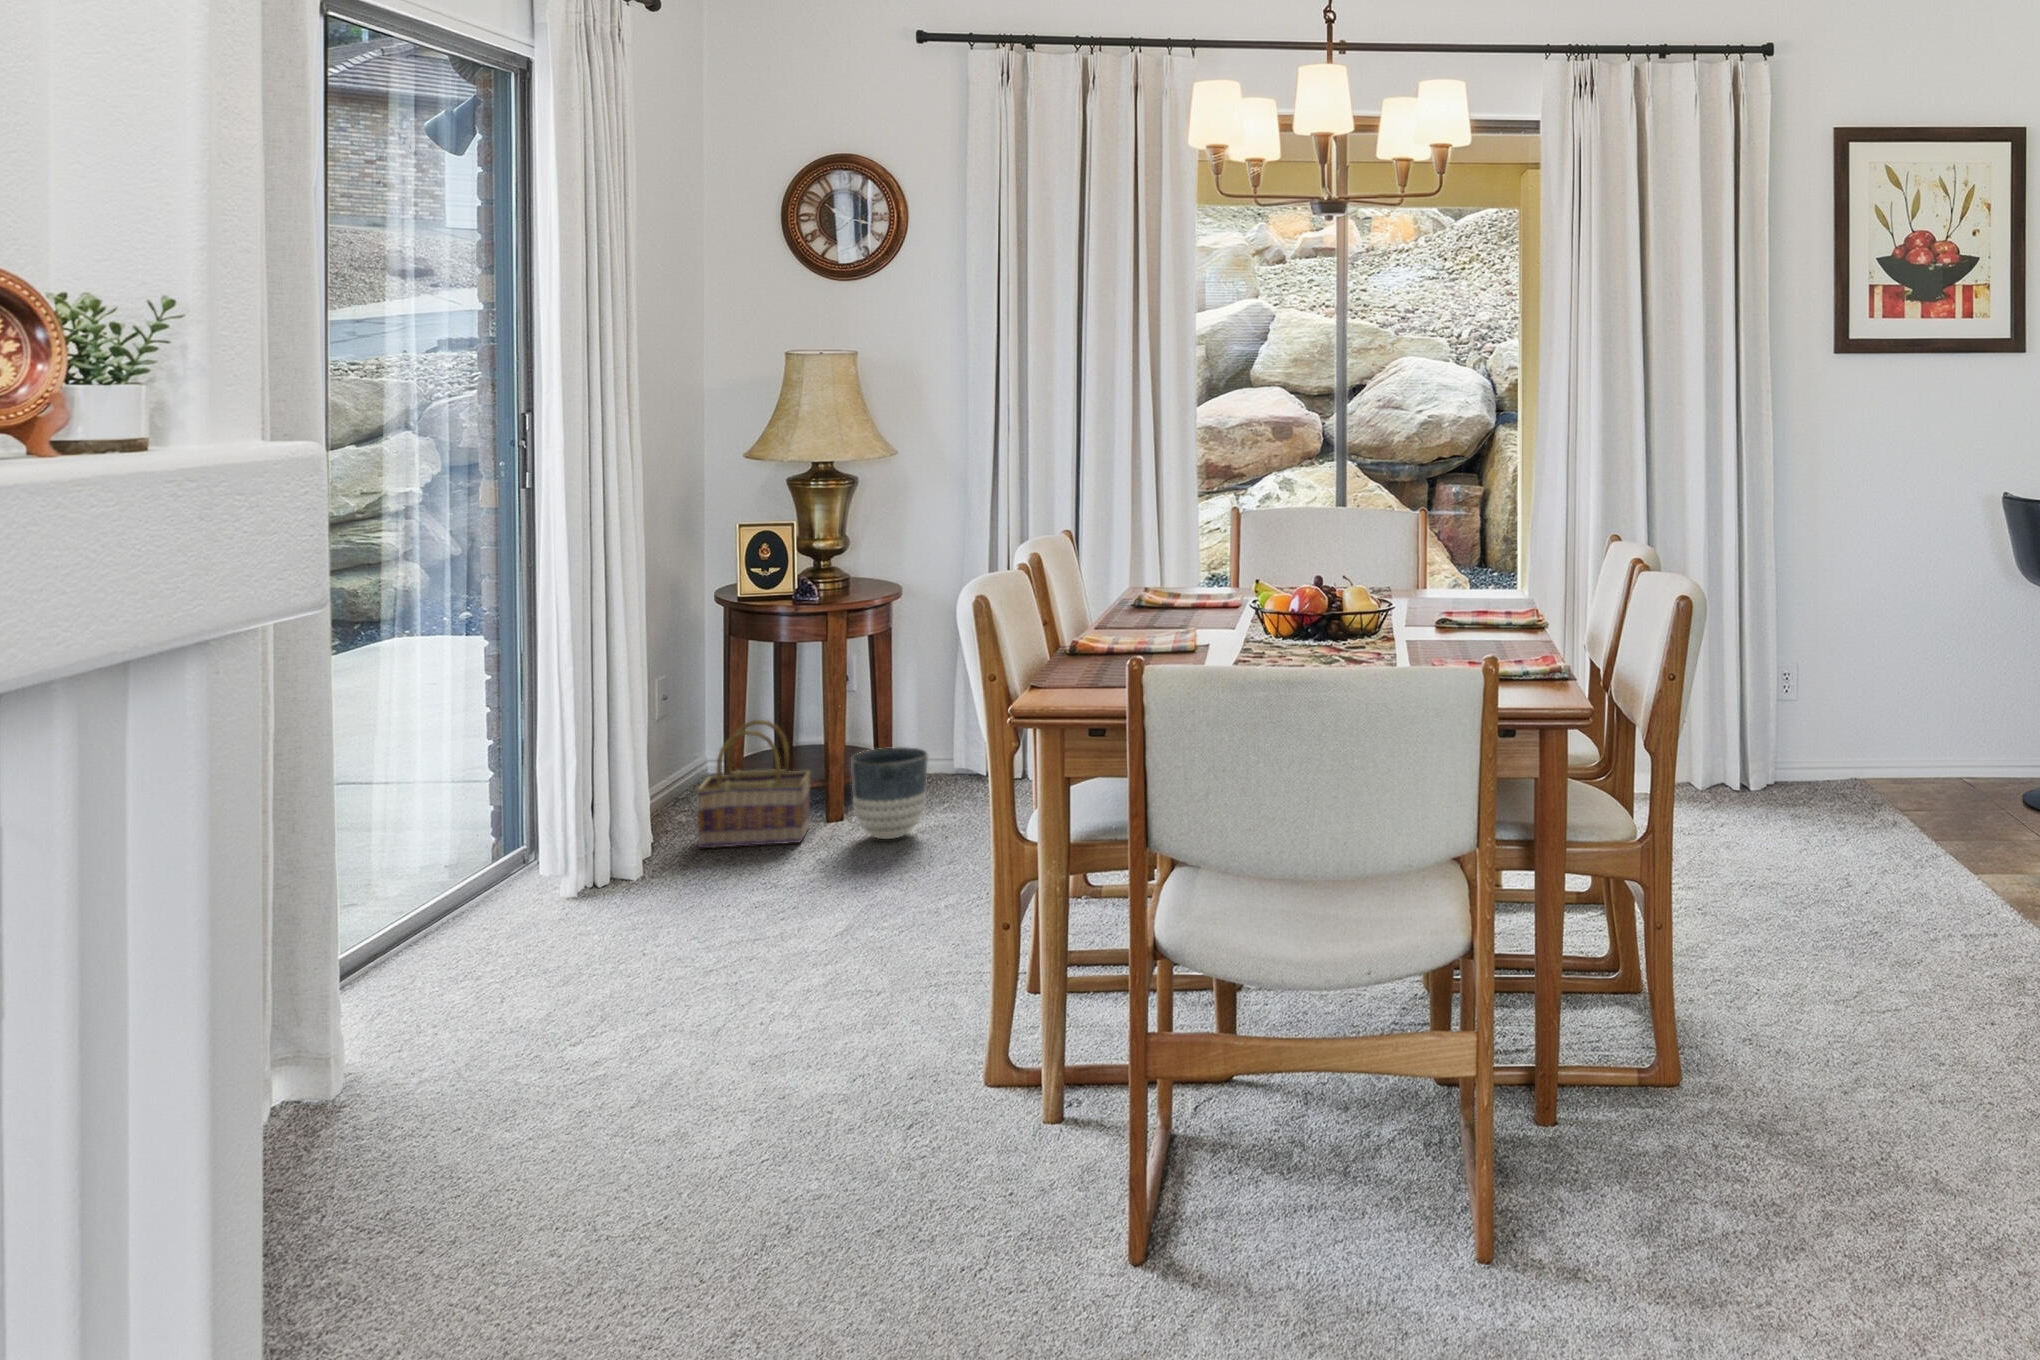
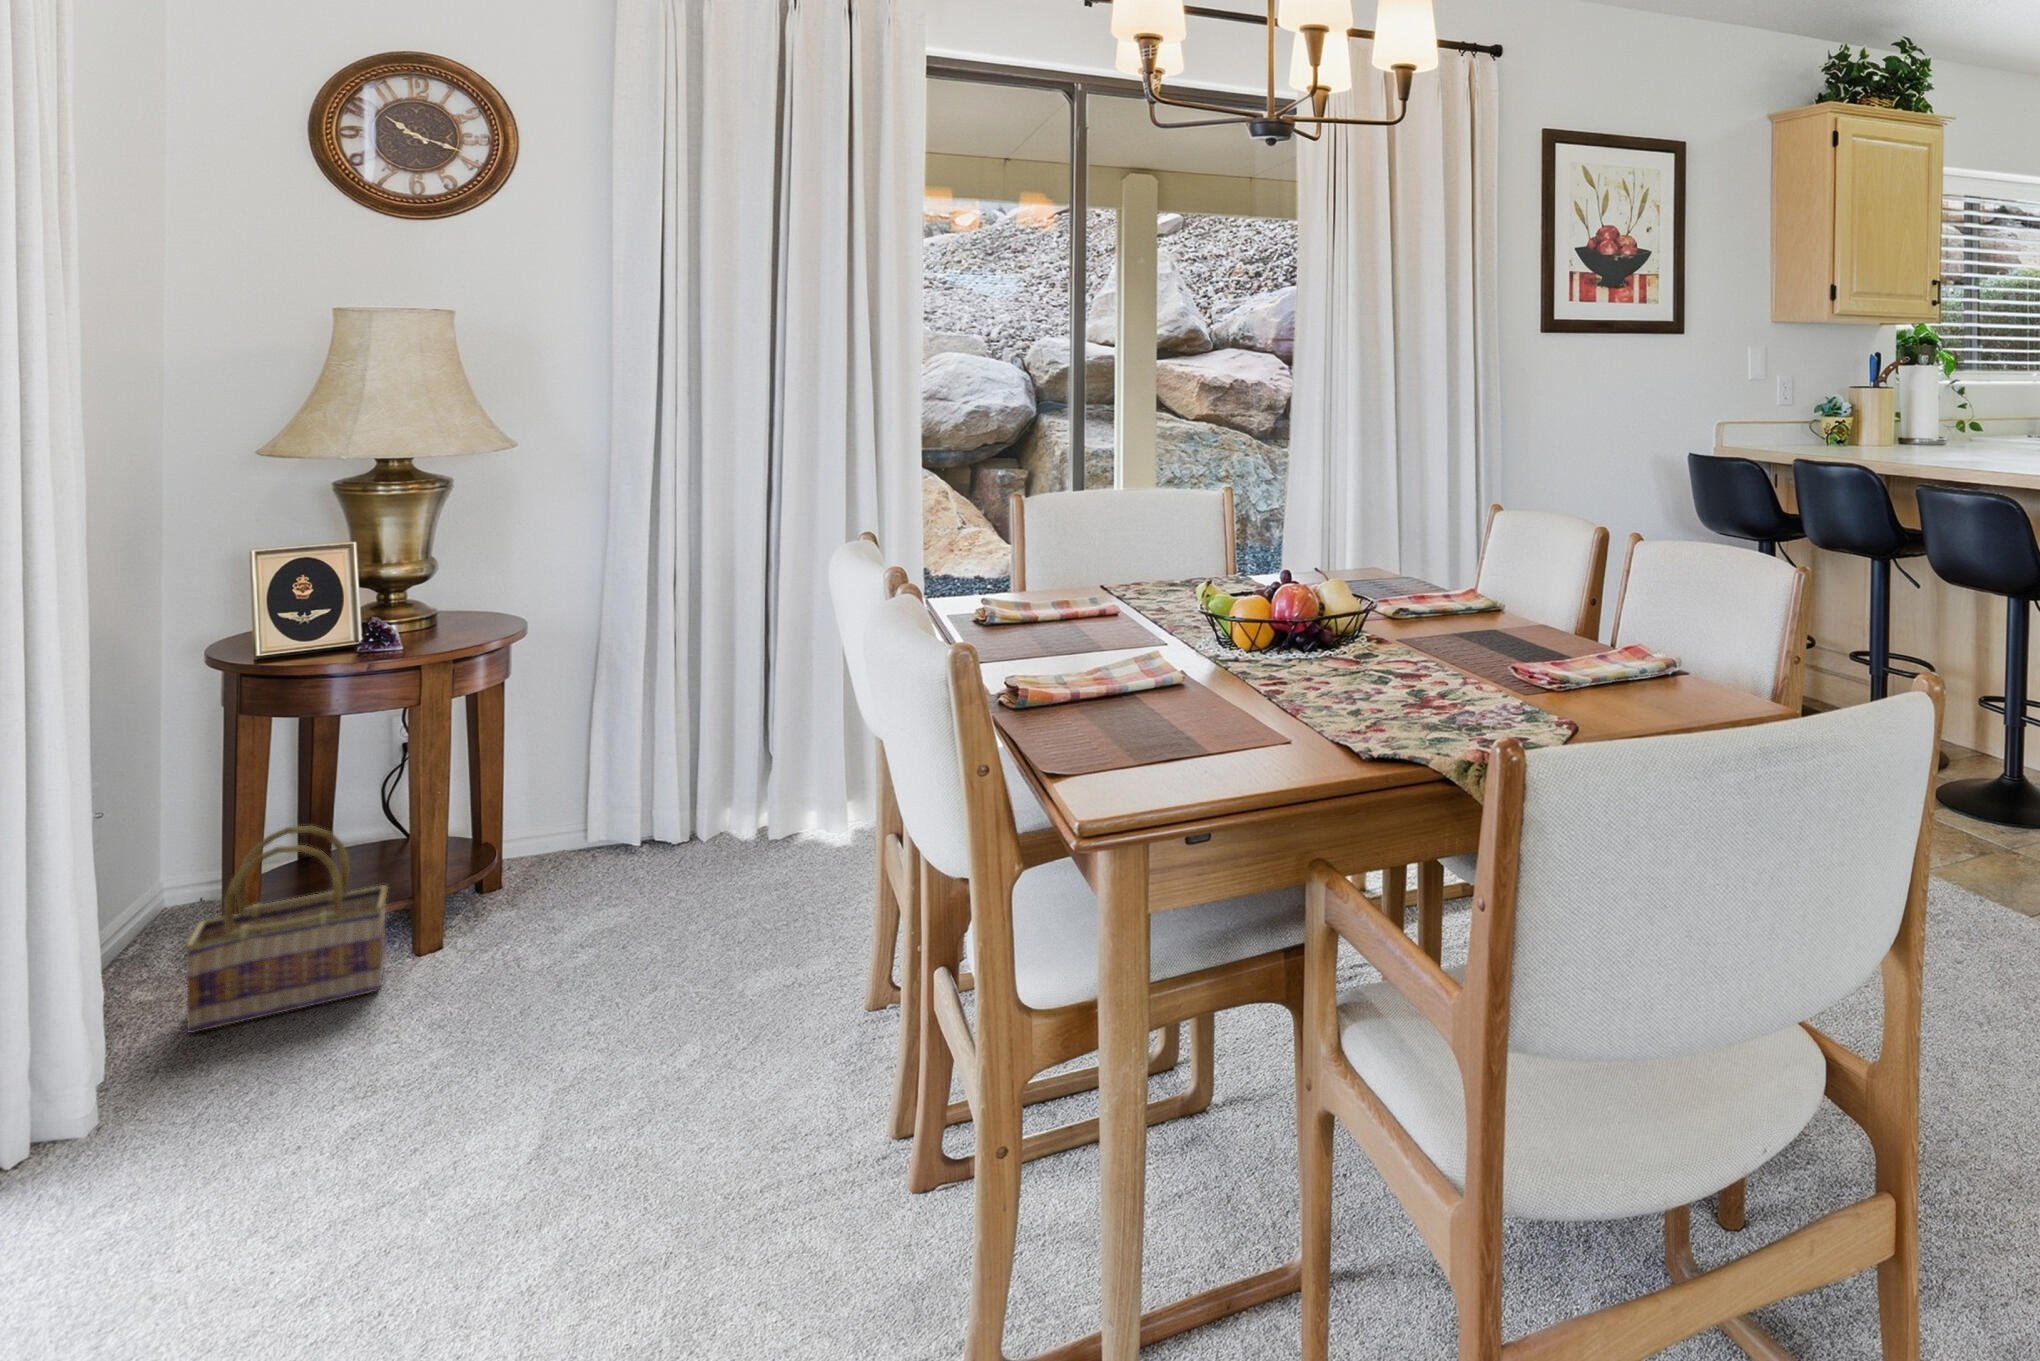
planter: present [851,747,928,839] -> none [465,830,587,962]

